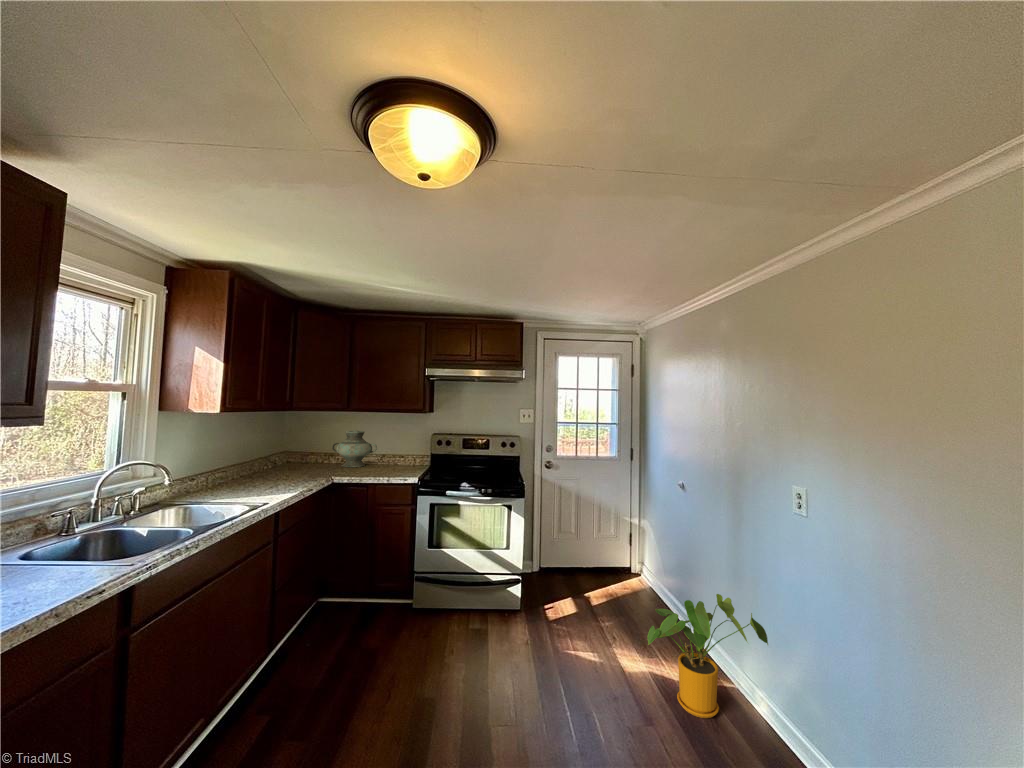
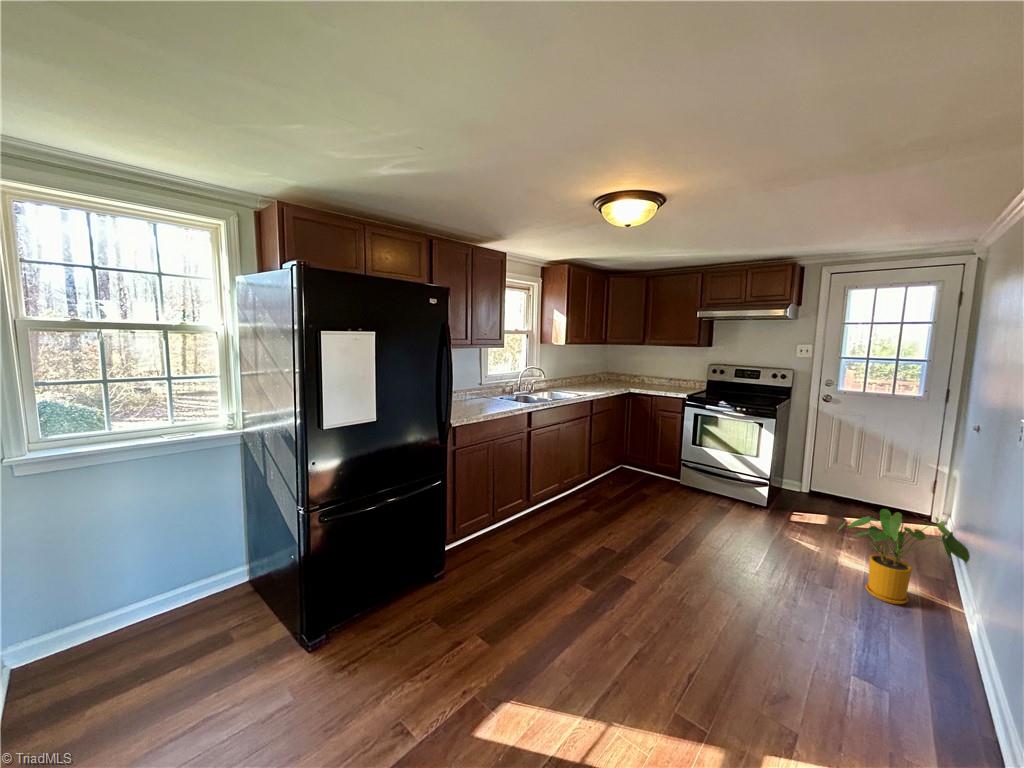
vase: present [332,430,377,467] -> none [636,359,667,386]

